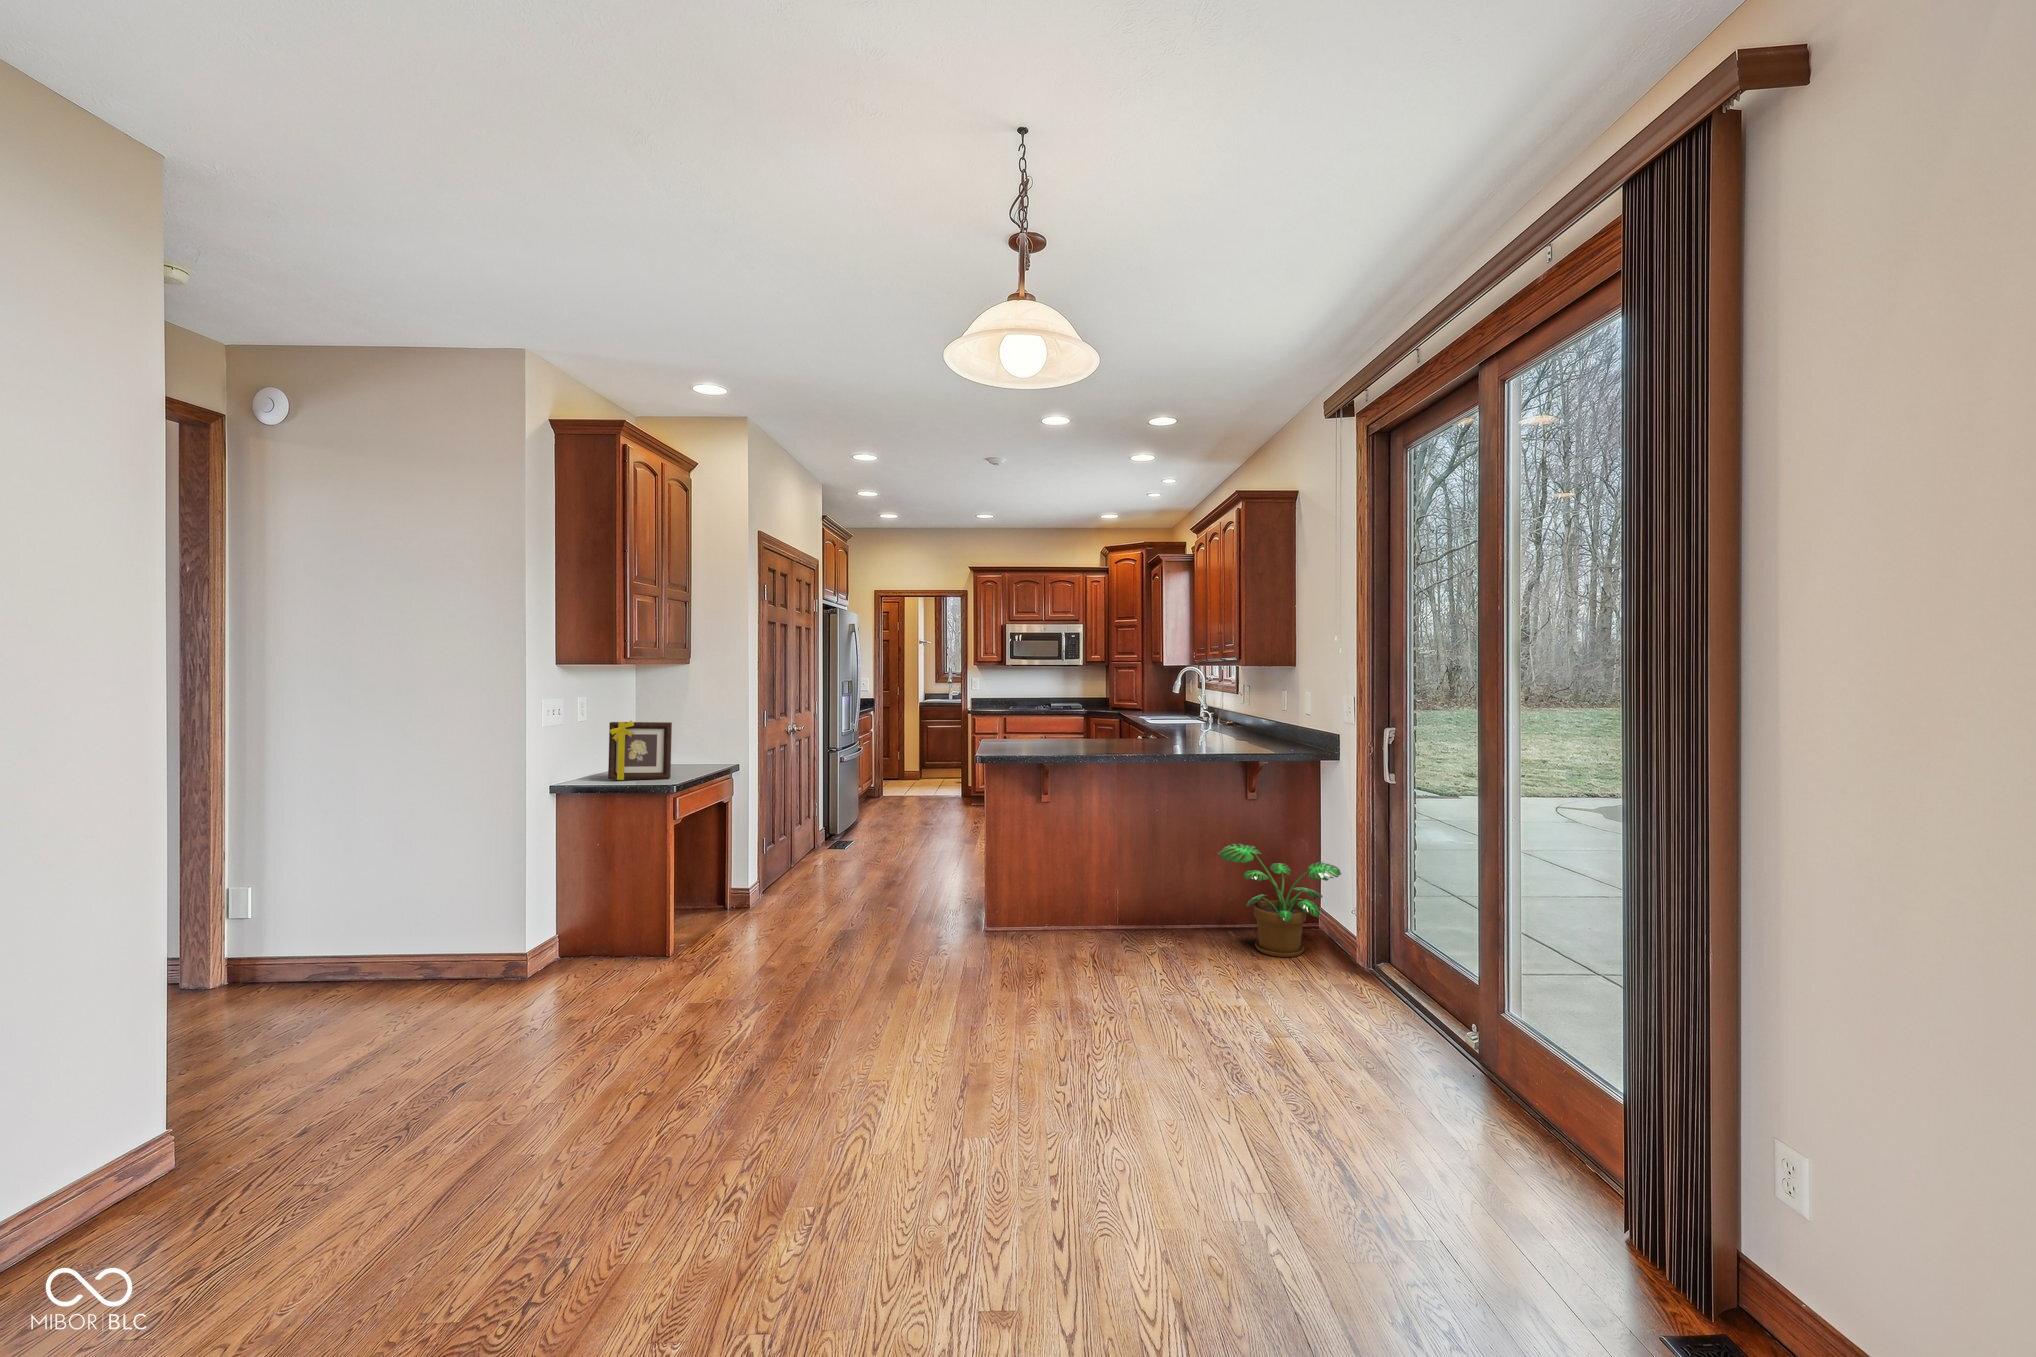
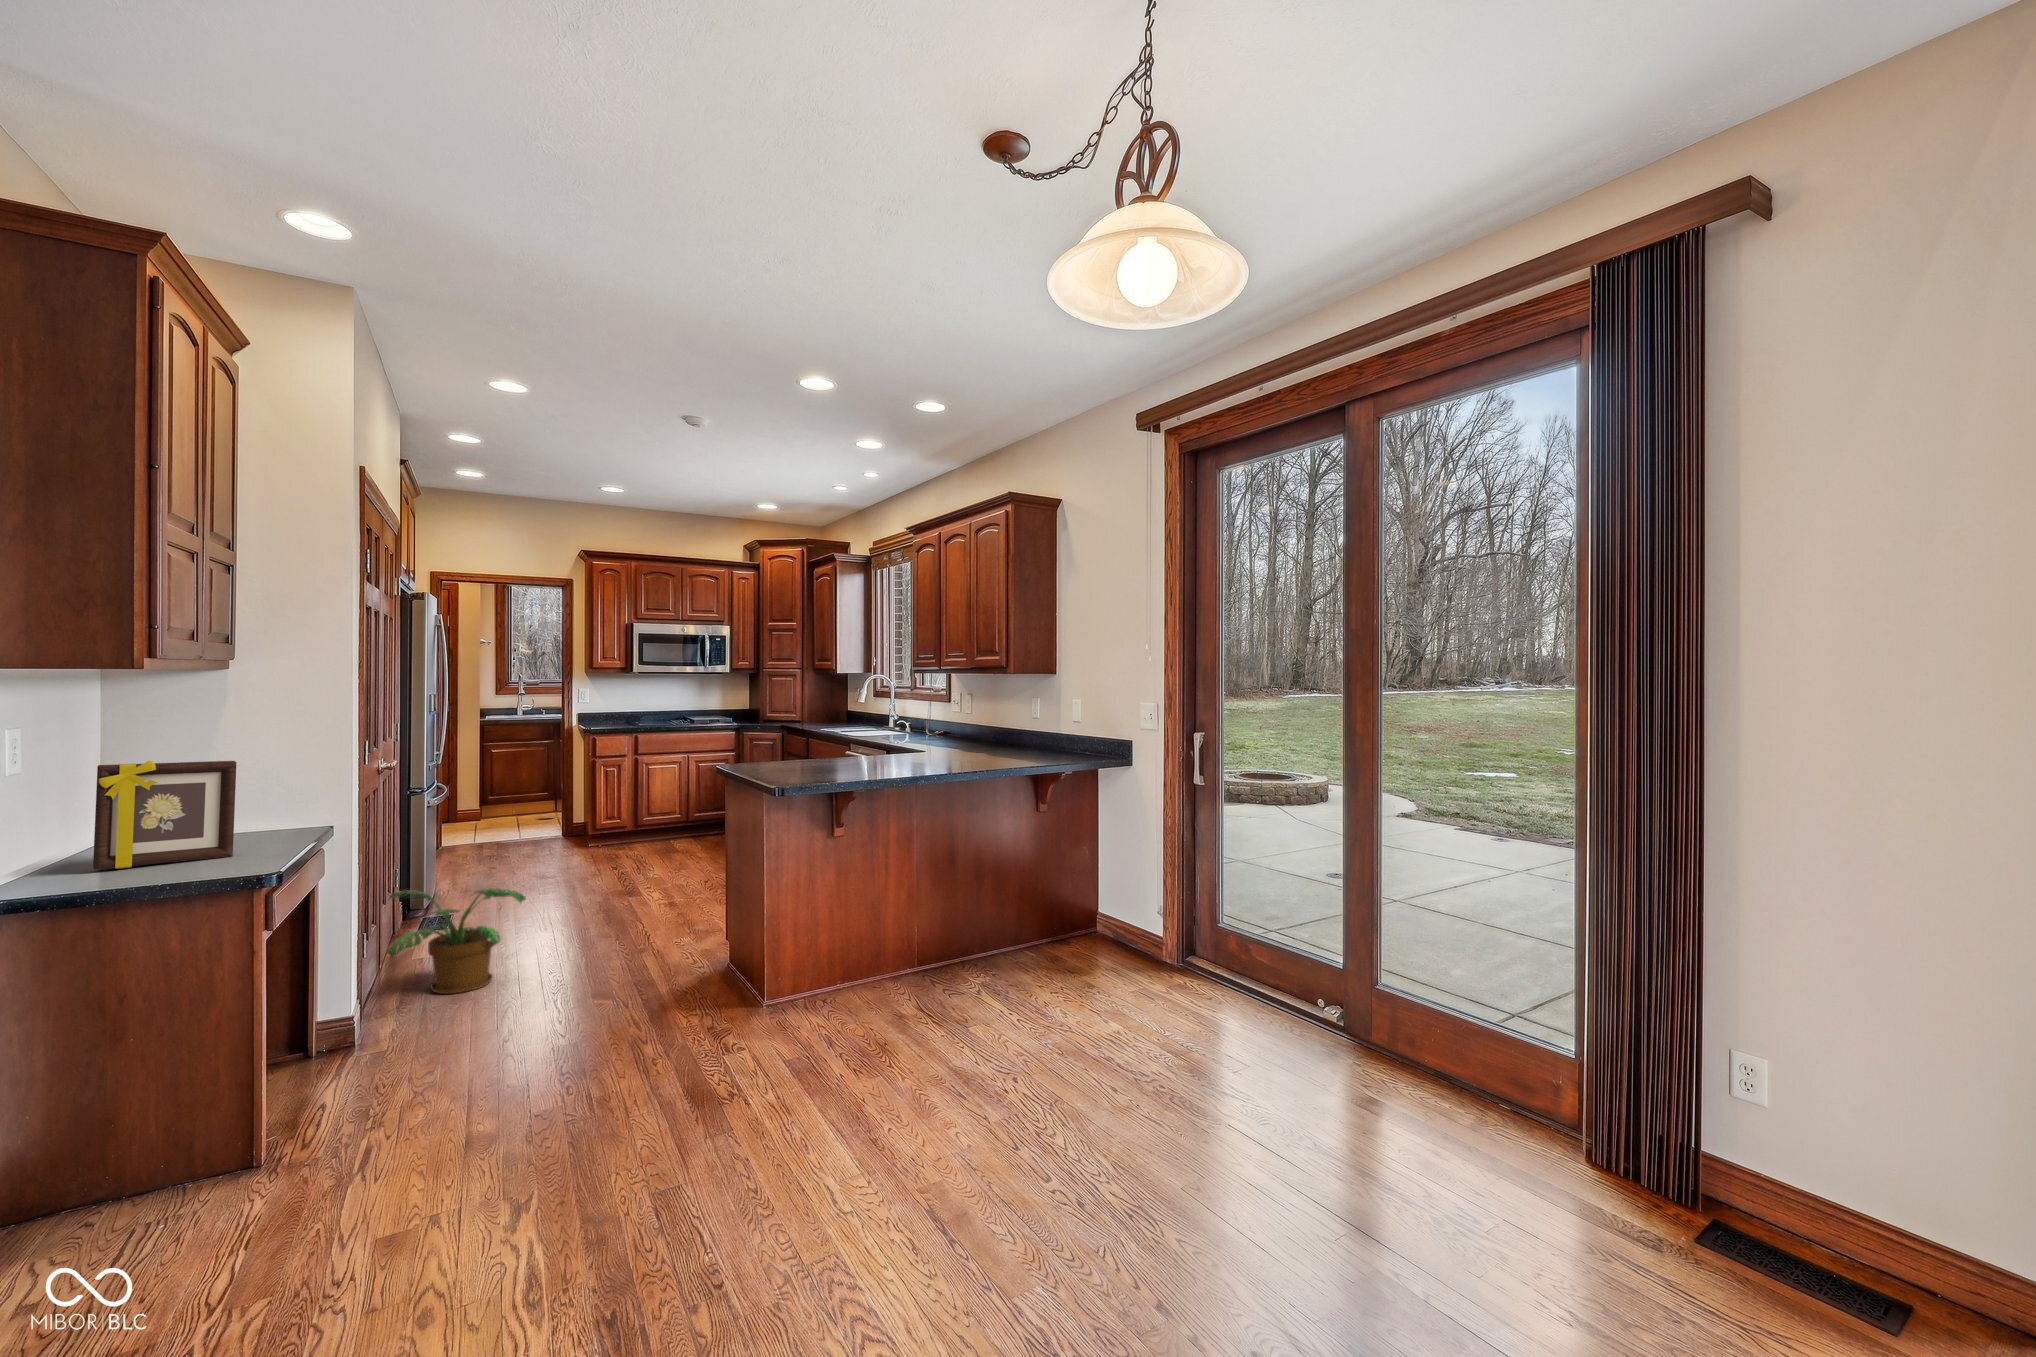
potted plant: present [1218,844,1341,957] -> present [387,888,526,994]

